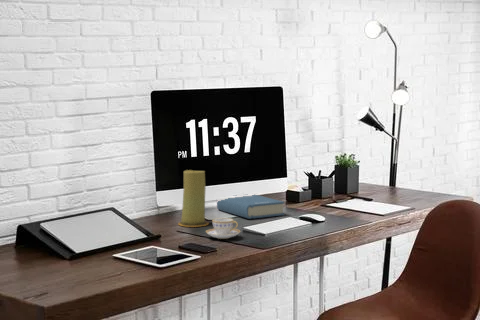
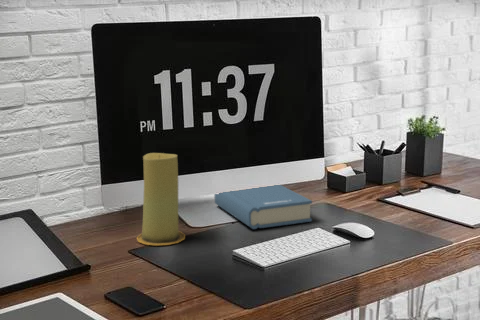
teacup: present [206,218,240,239] -> none [159,242,217,280]

